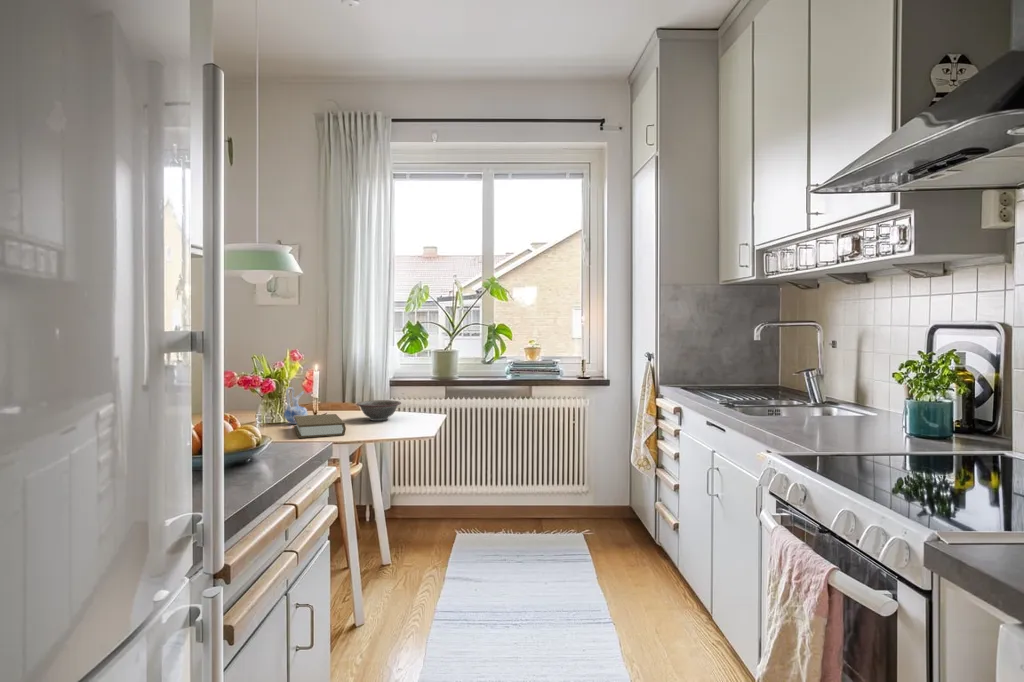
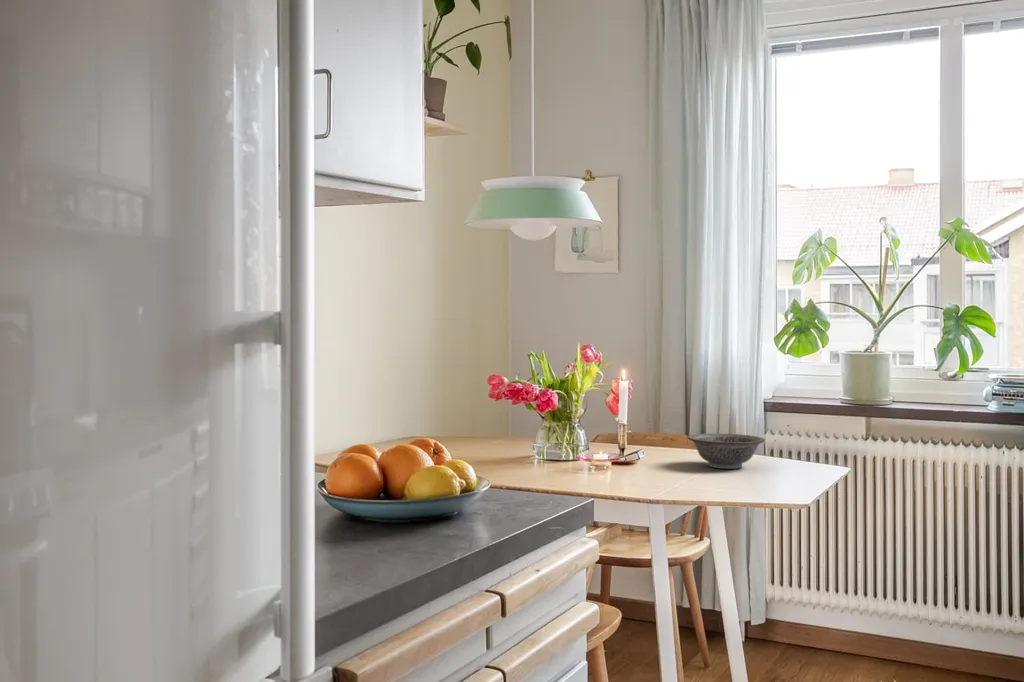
ceramic pitcher: present [284,387,308,424] -> none [573,404,609,464]
book: present [294,414,346,438] -> none [583,450,659,487]

